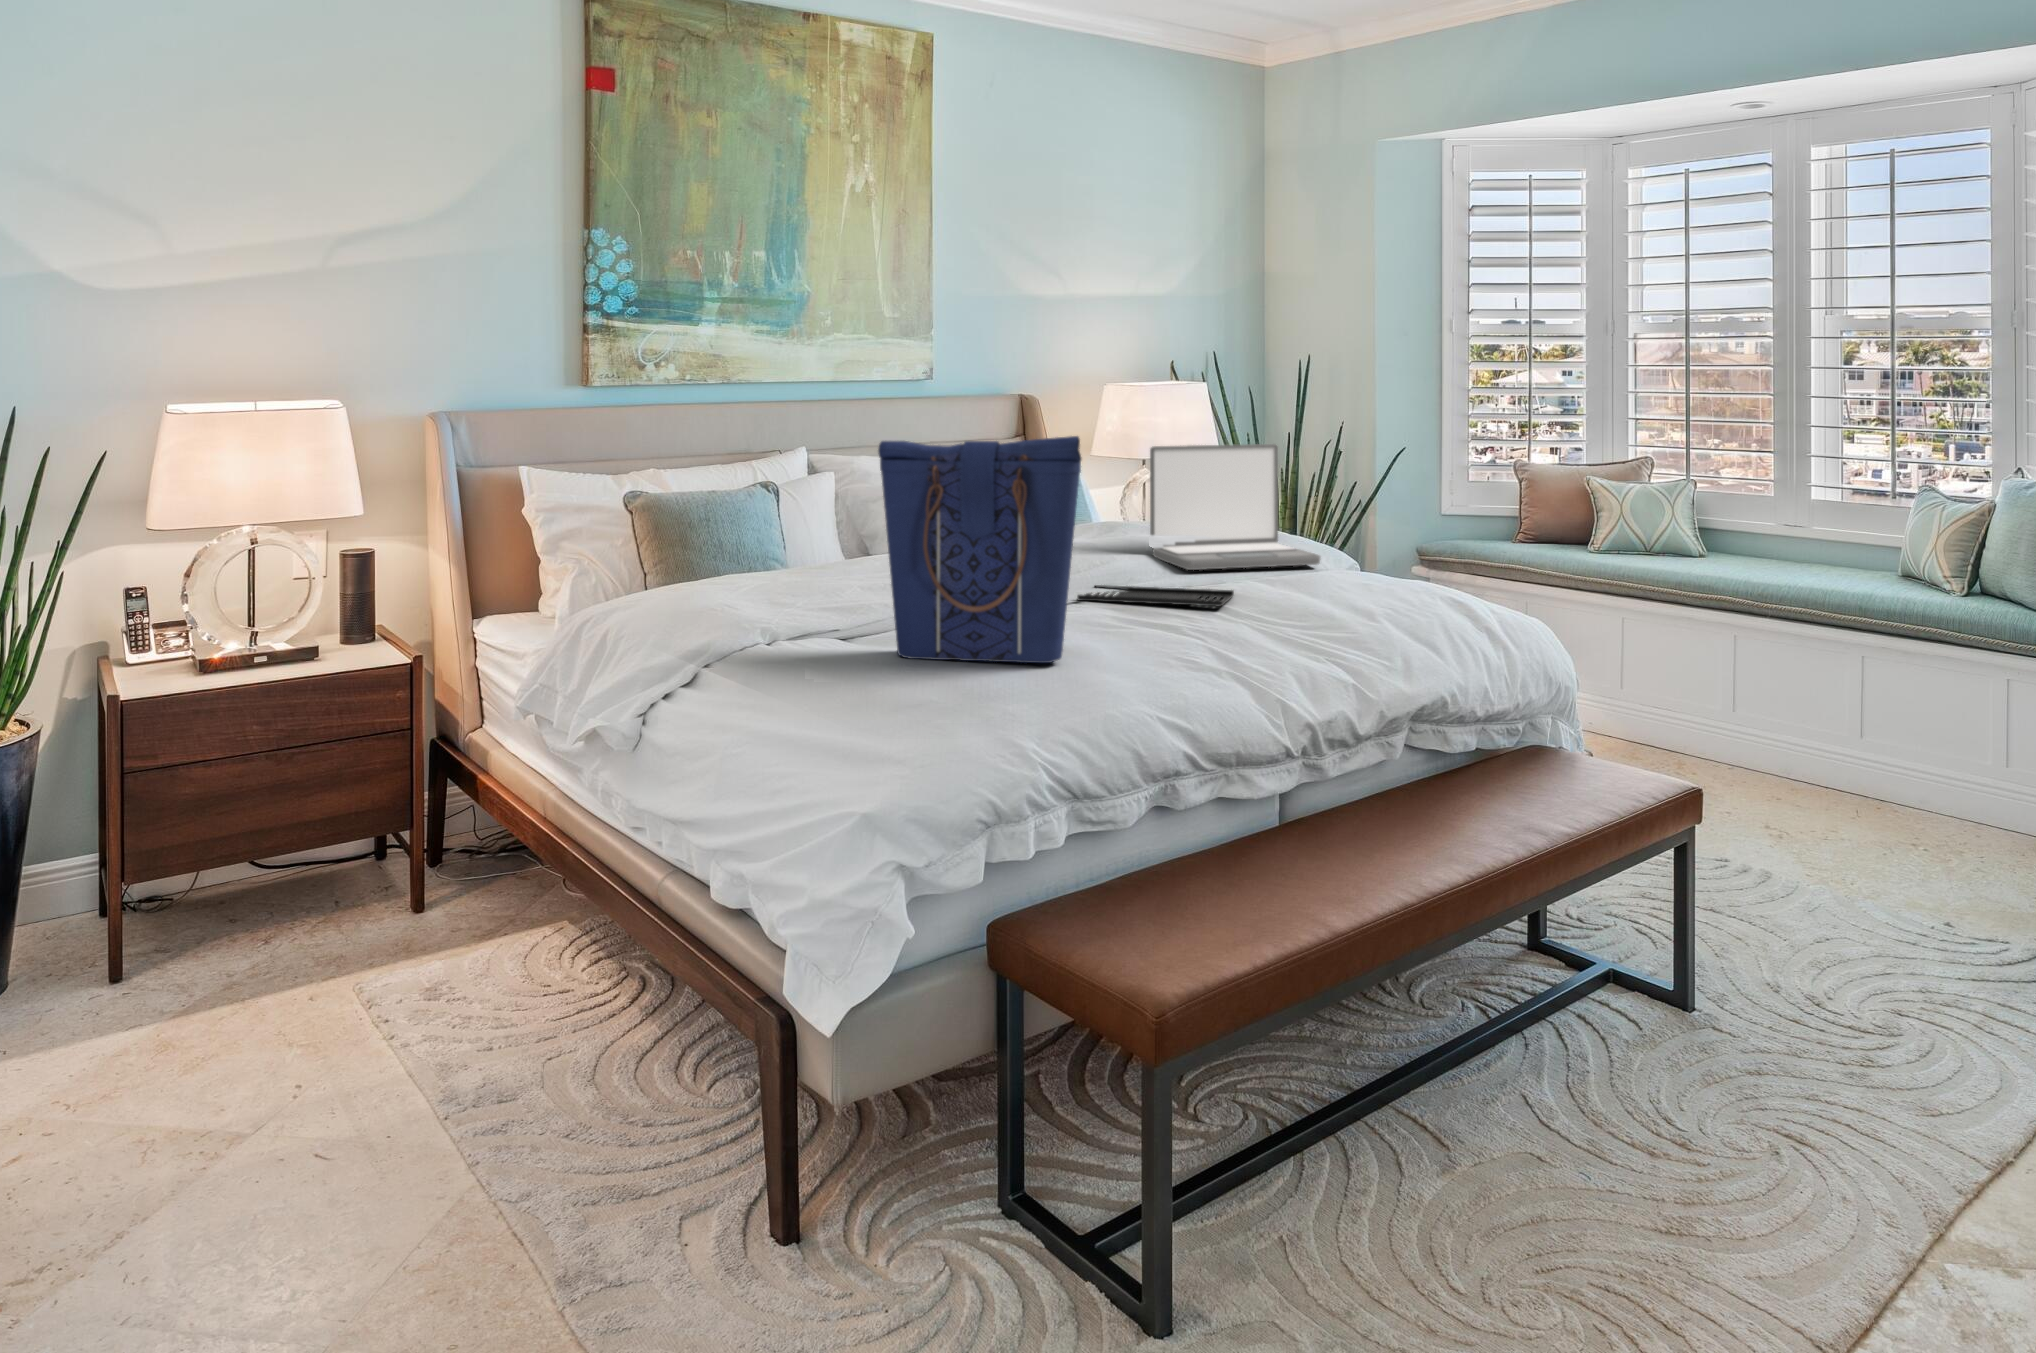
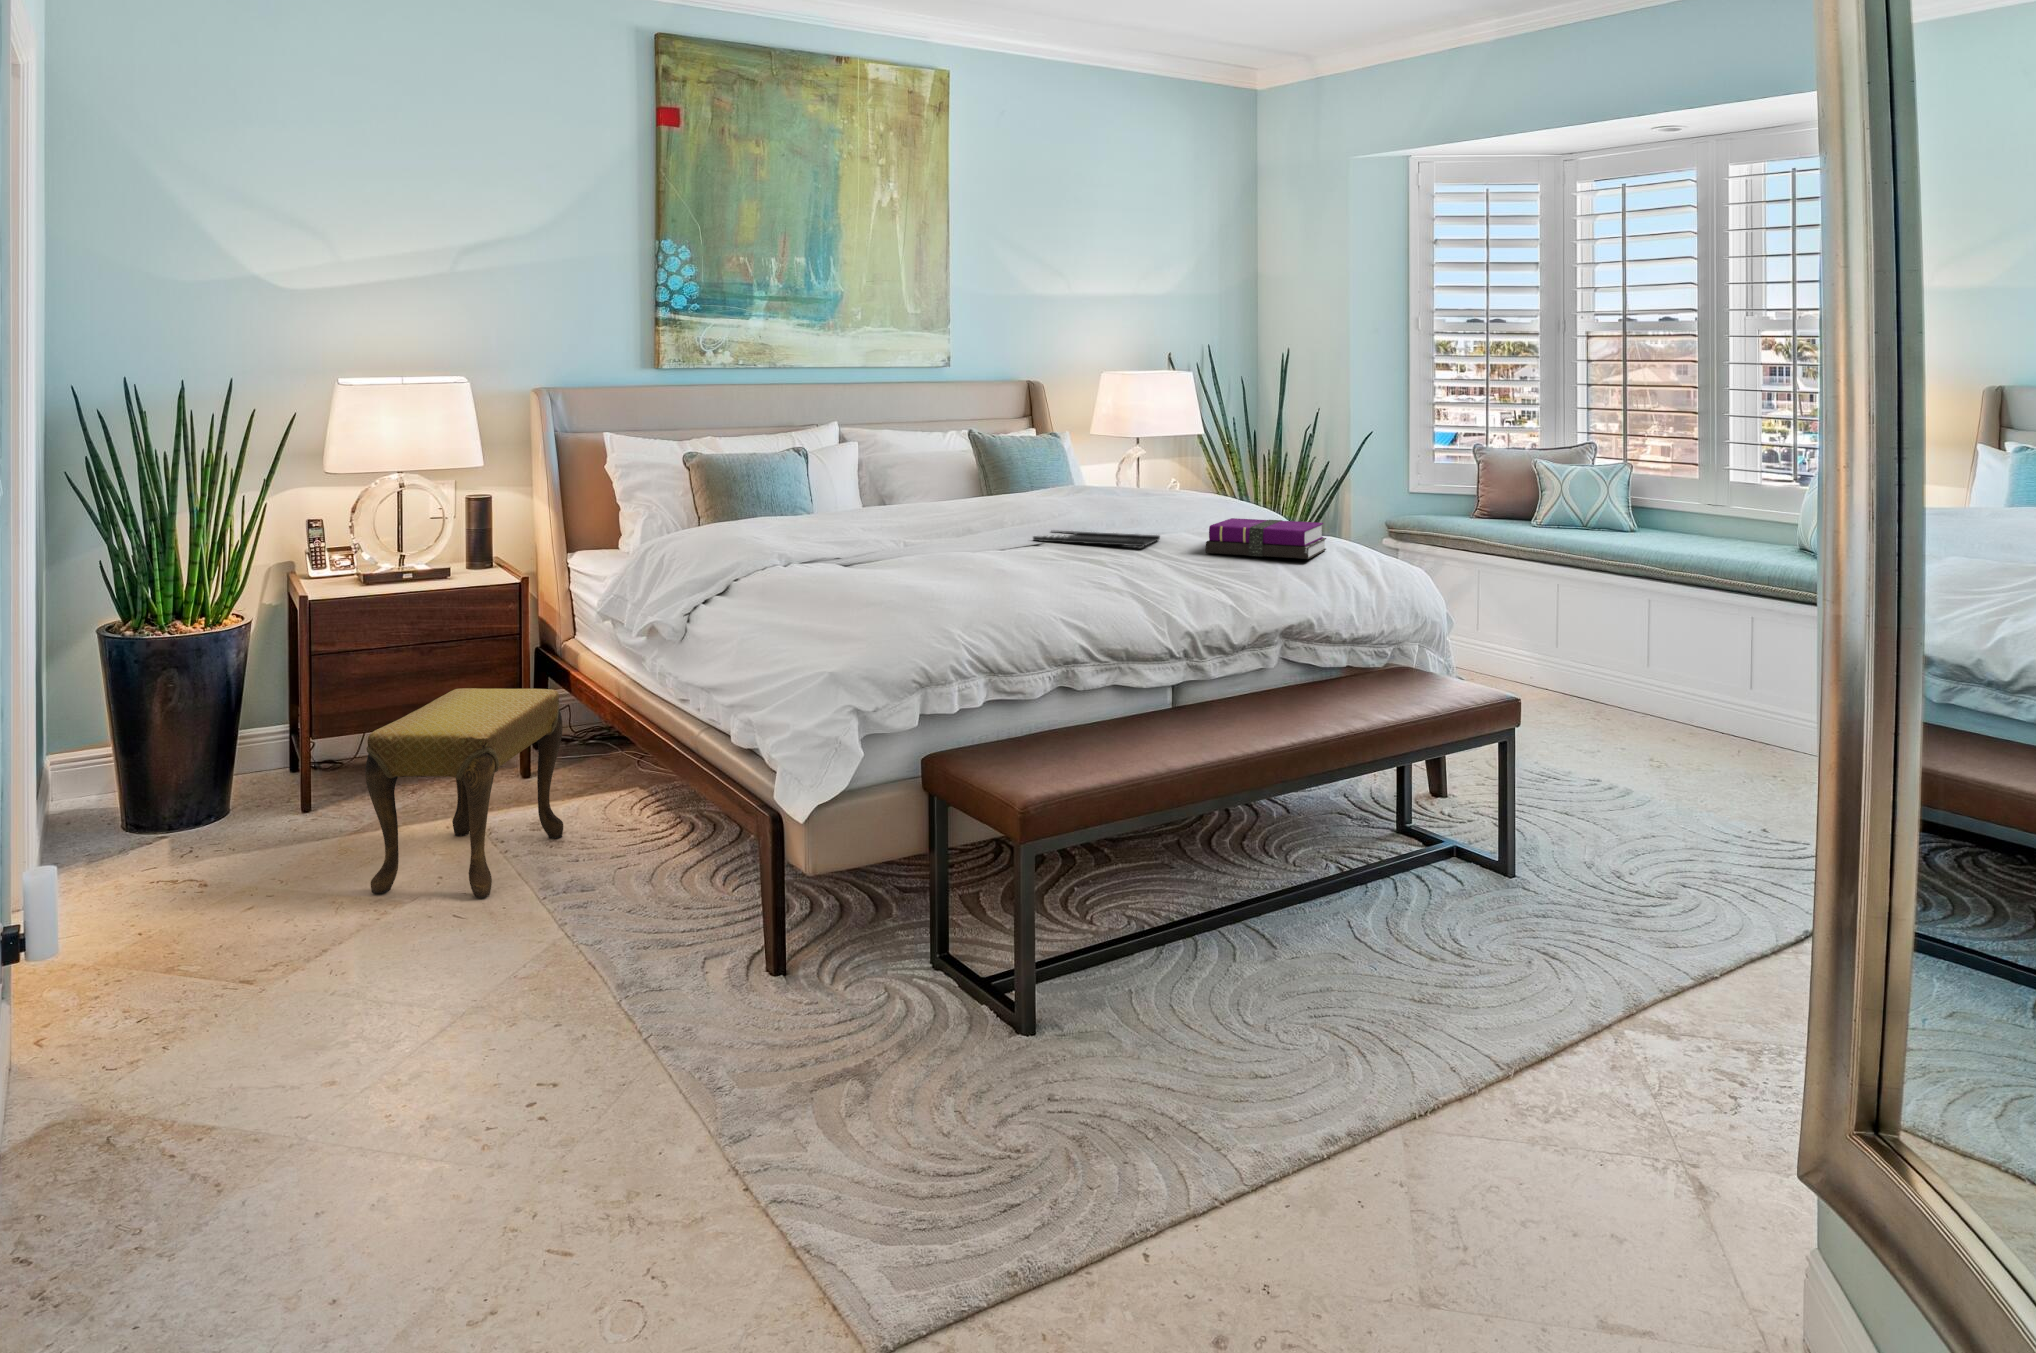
tote bag: present [878,436,1081,663] -> none [863,408,1016,580]
laptop: present [1150,444,1321,570] -> none [1109,420,1245,521]
notebook: none [1300,567,1442,620] -> present [1206,518,1326,559]
footstool: none [193,813,472,1119] -> present [365,688,563,897]

